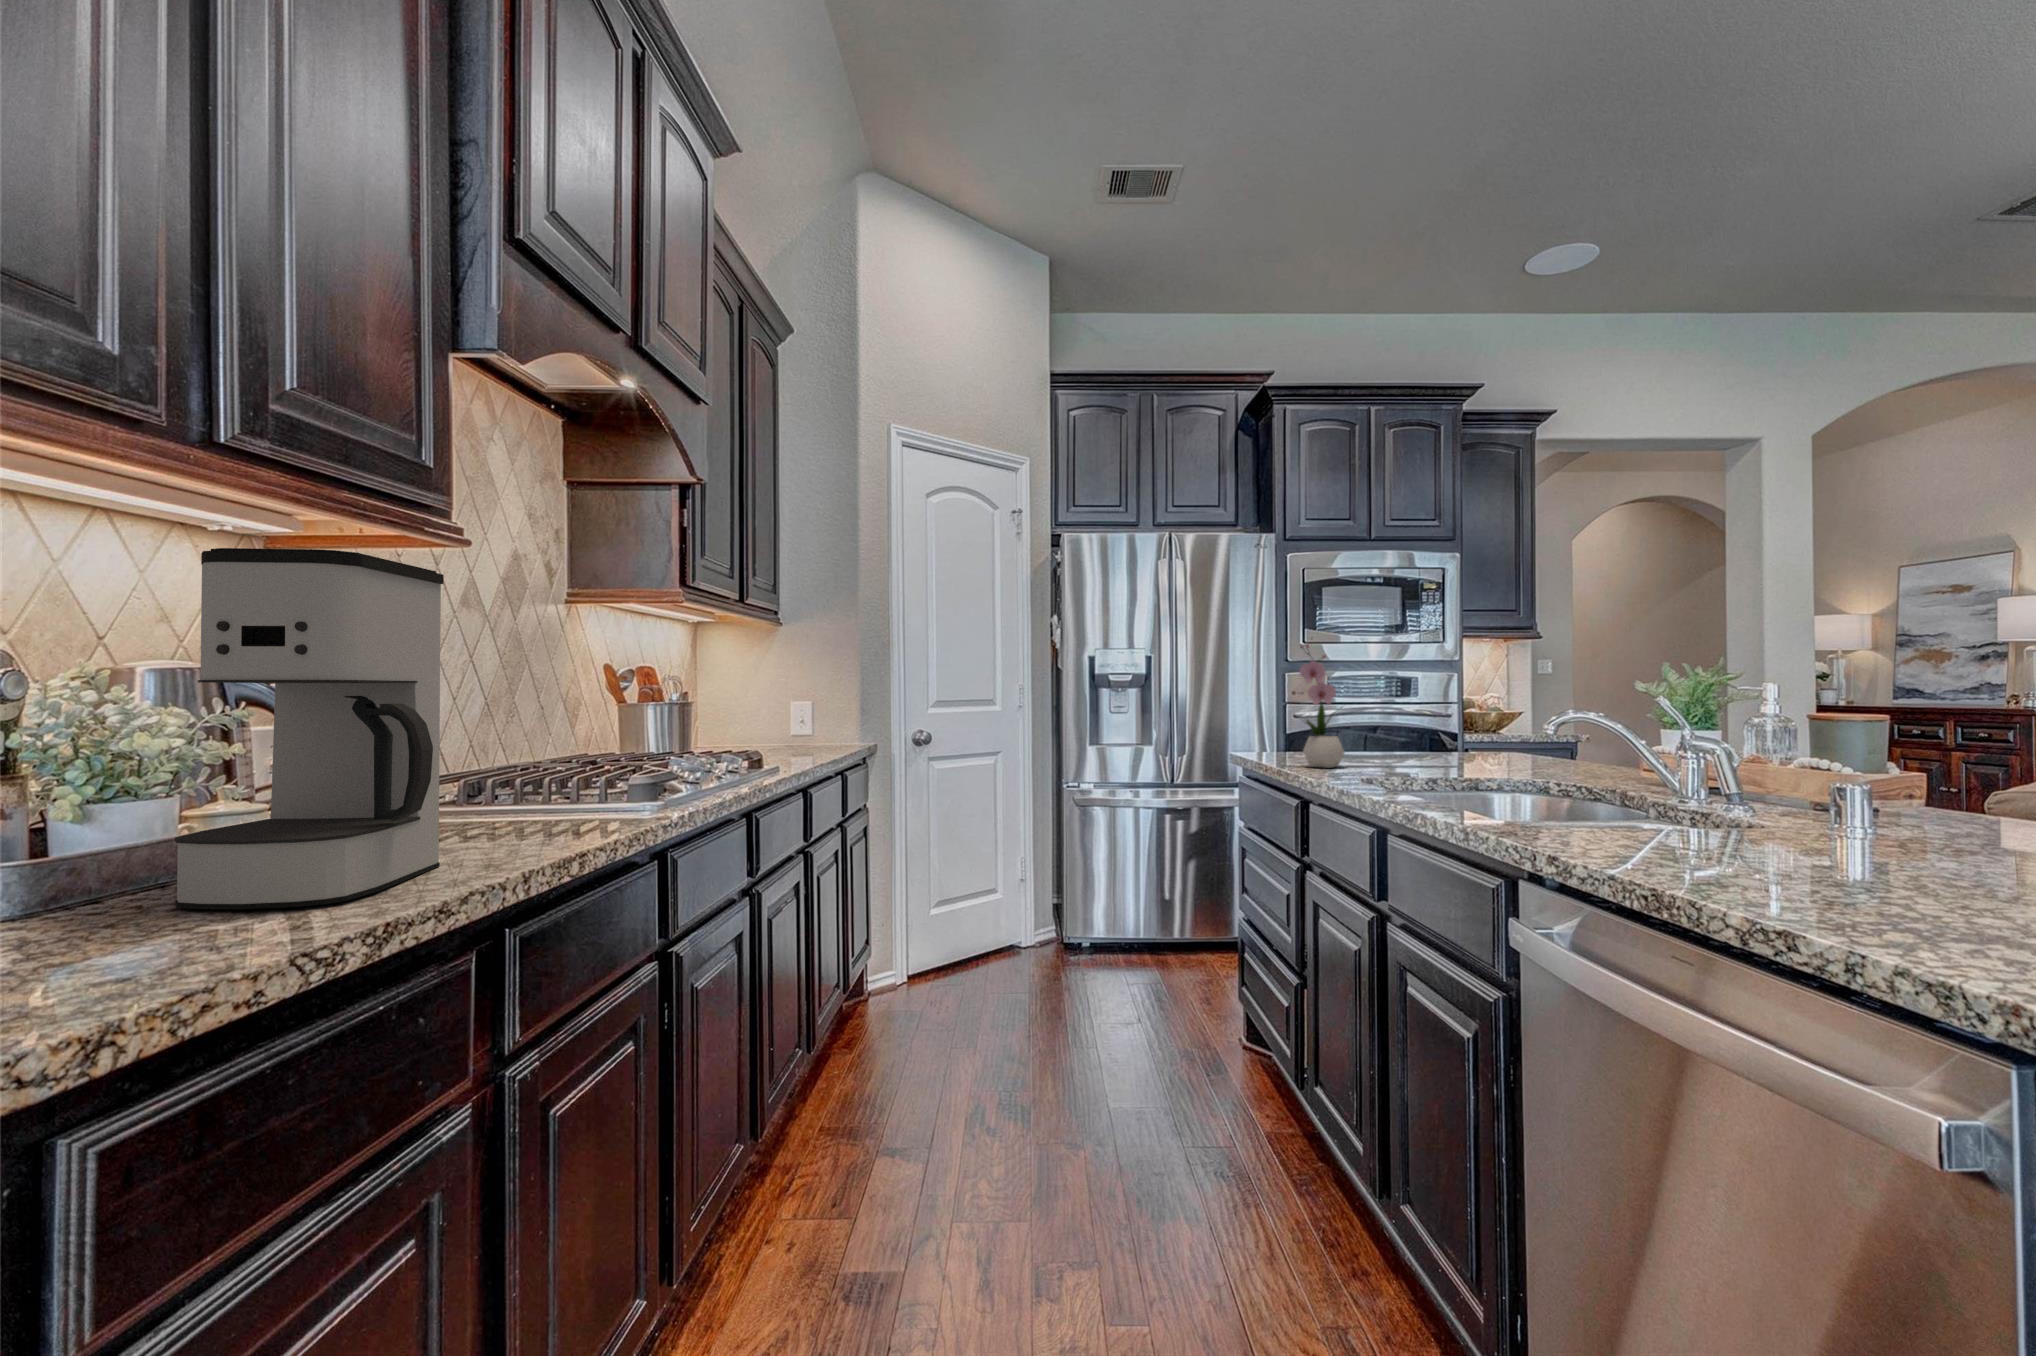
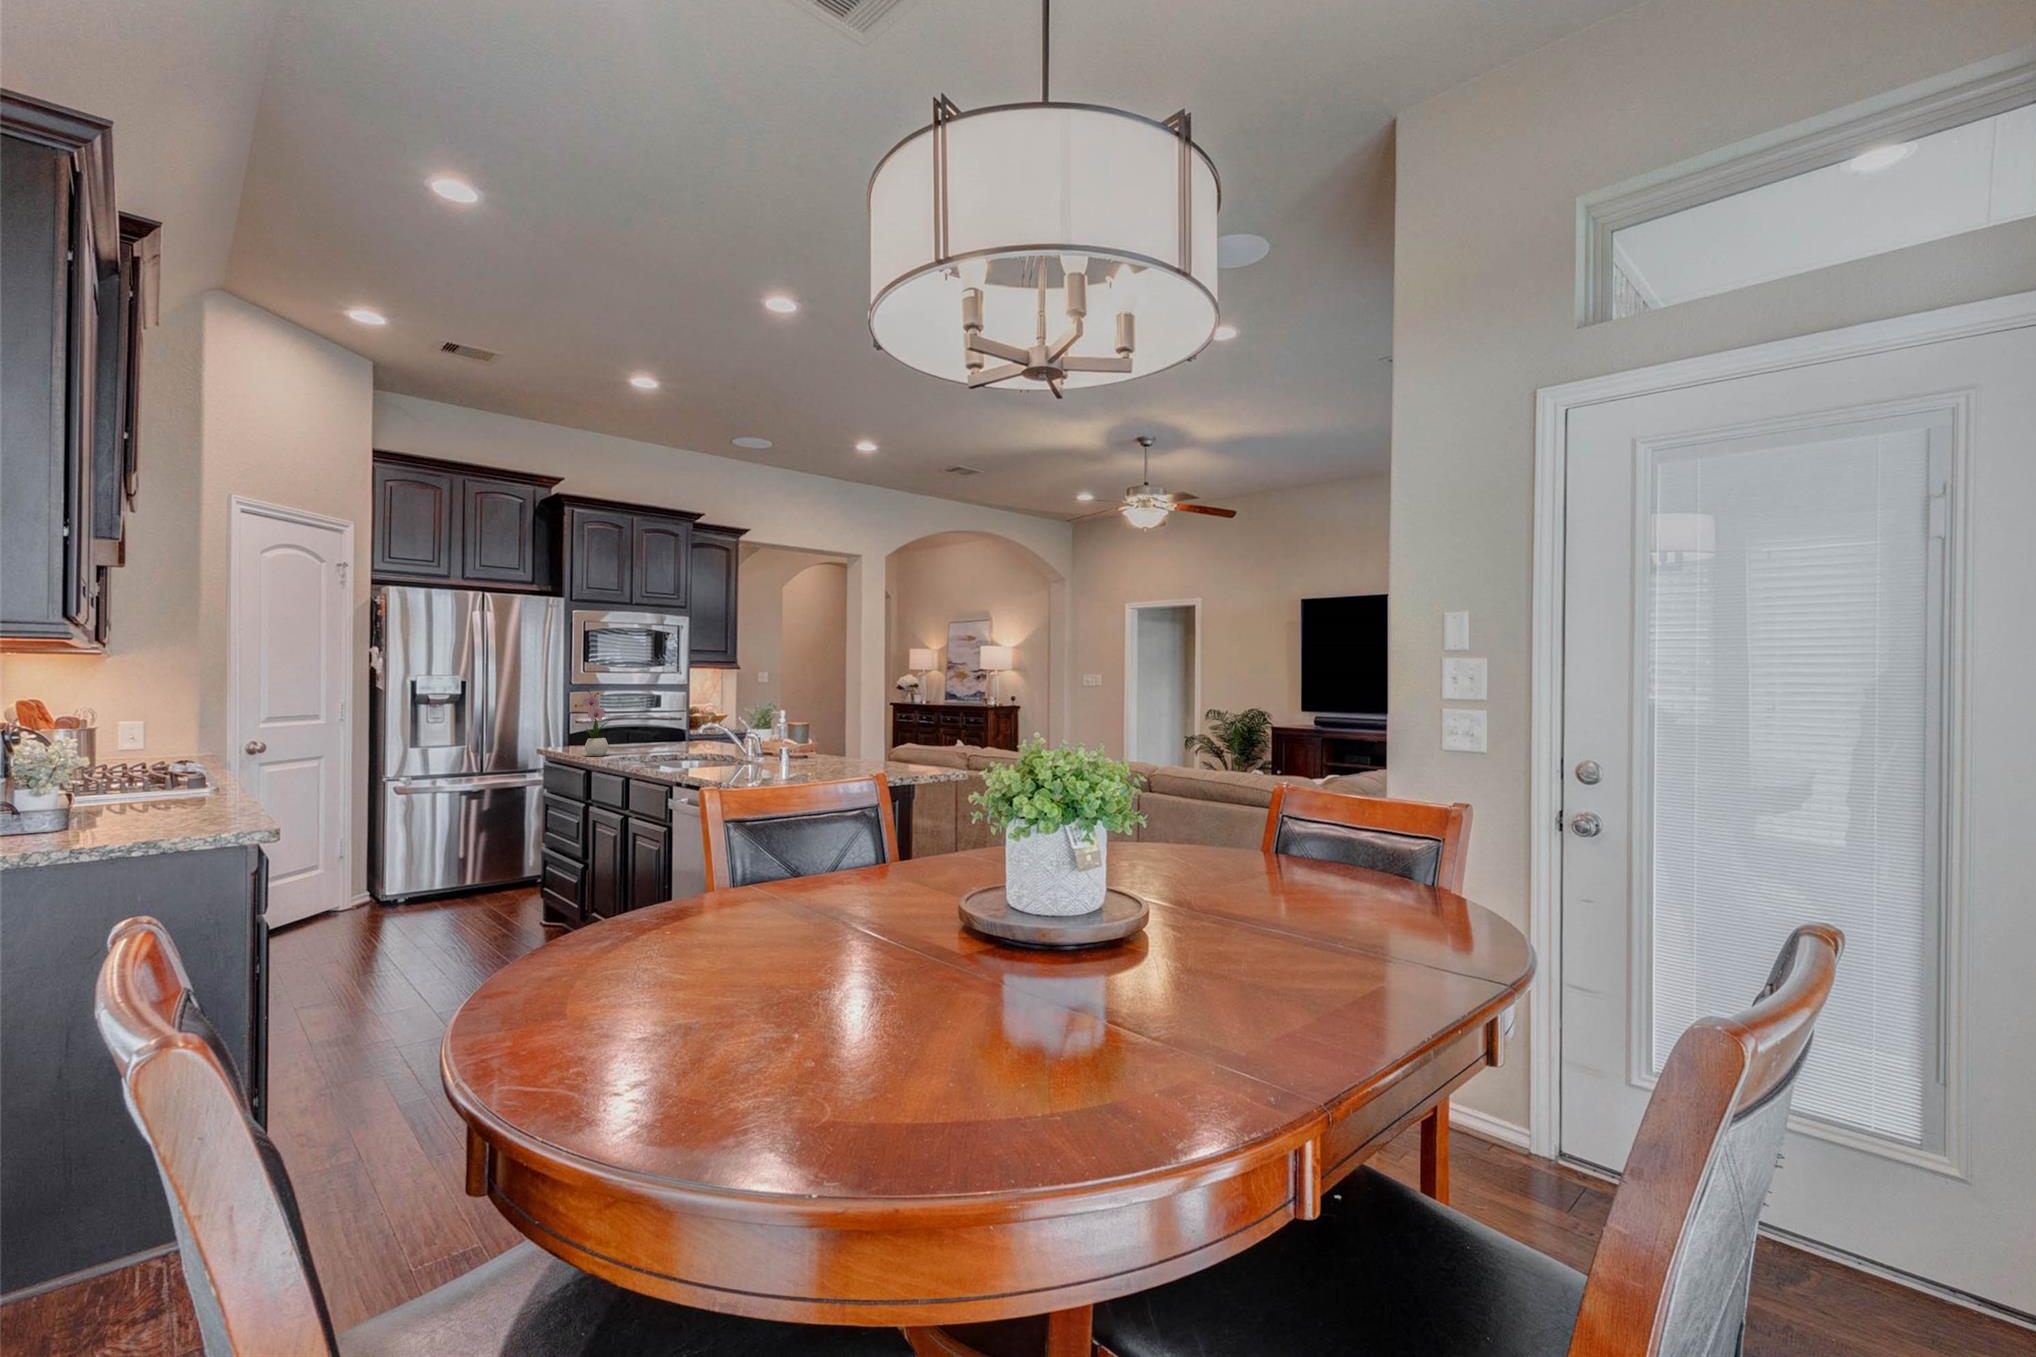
coffee maker: present [175,548,444,909] -> none [85,684,202,835]

